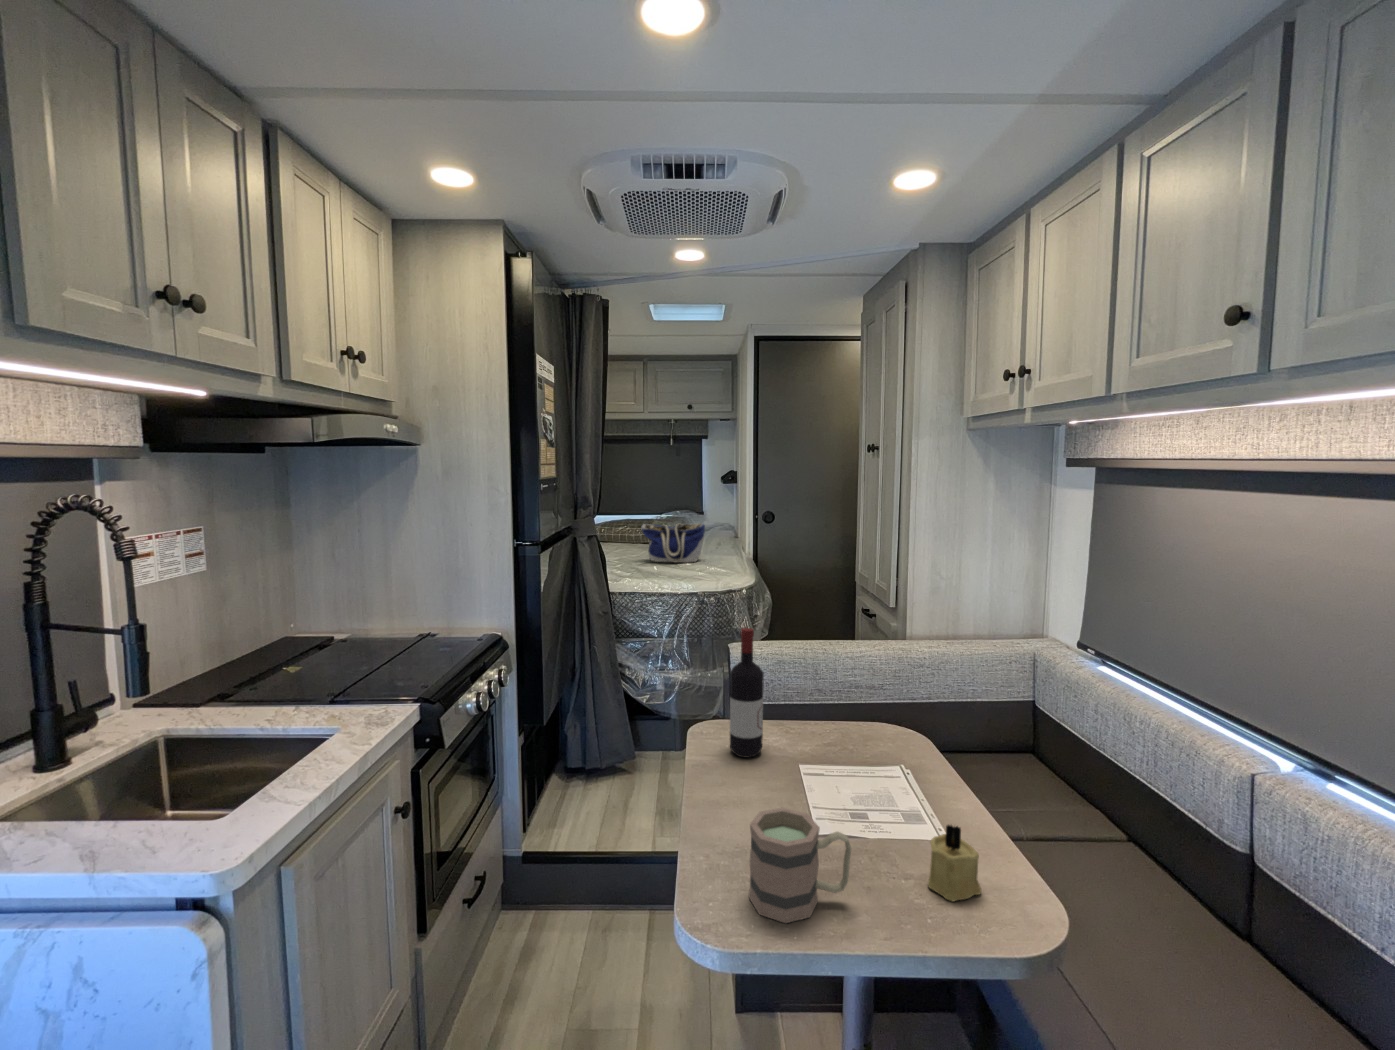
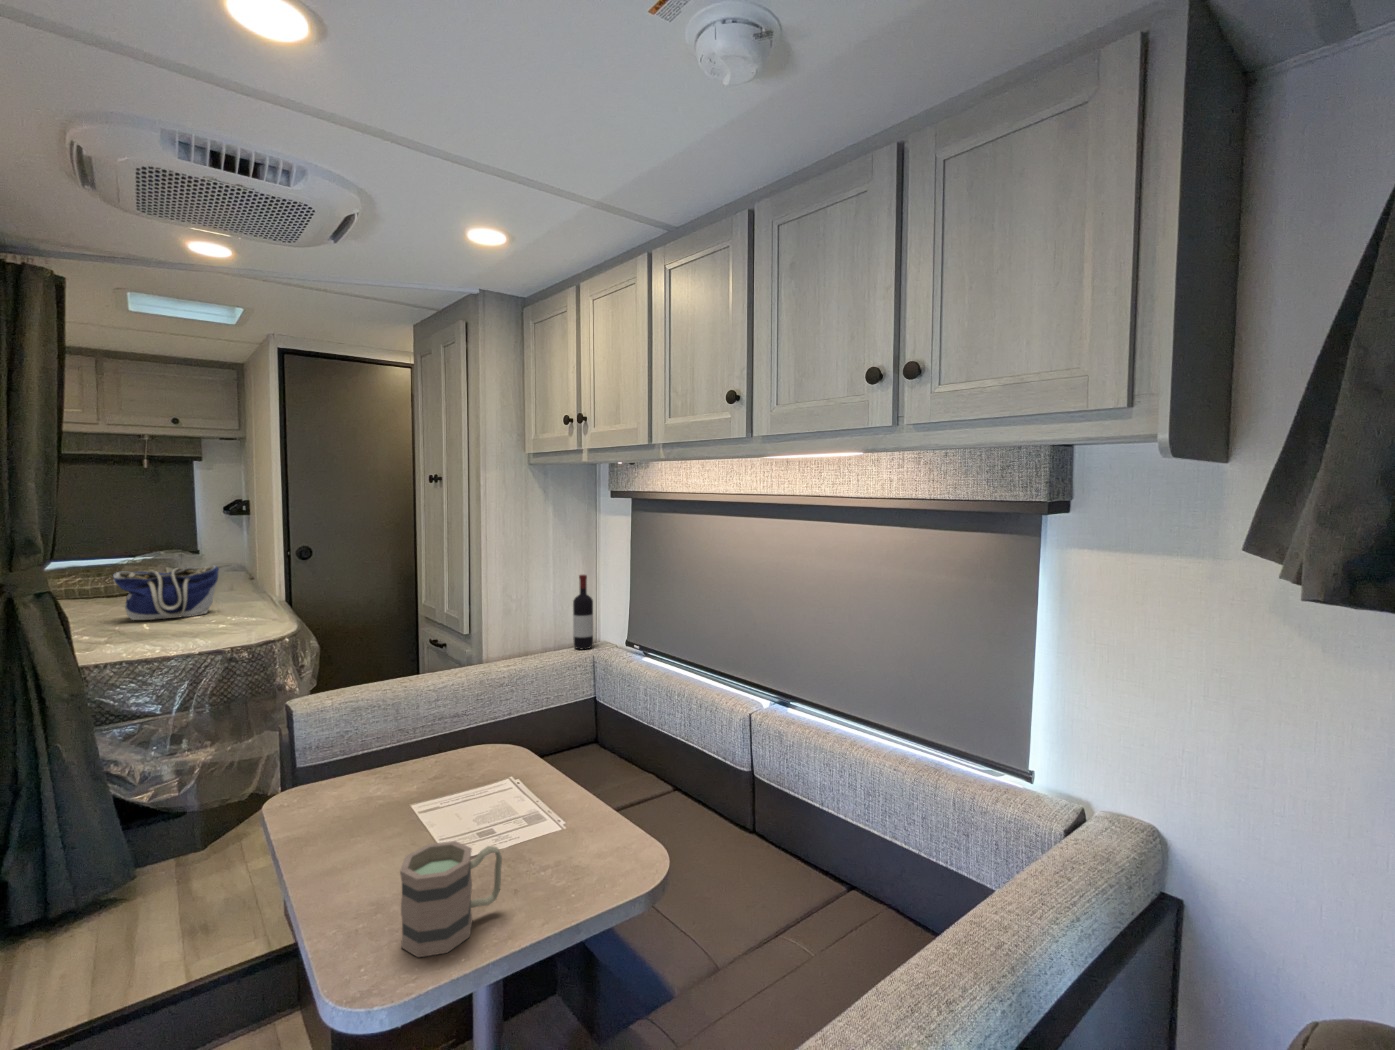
wine bottle: present [730,628,764,758] -> present [573,575,593,649]
candle: present [928,825,981,902] -> none [562,806,604,872]

